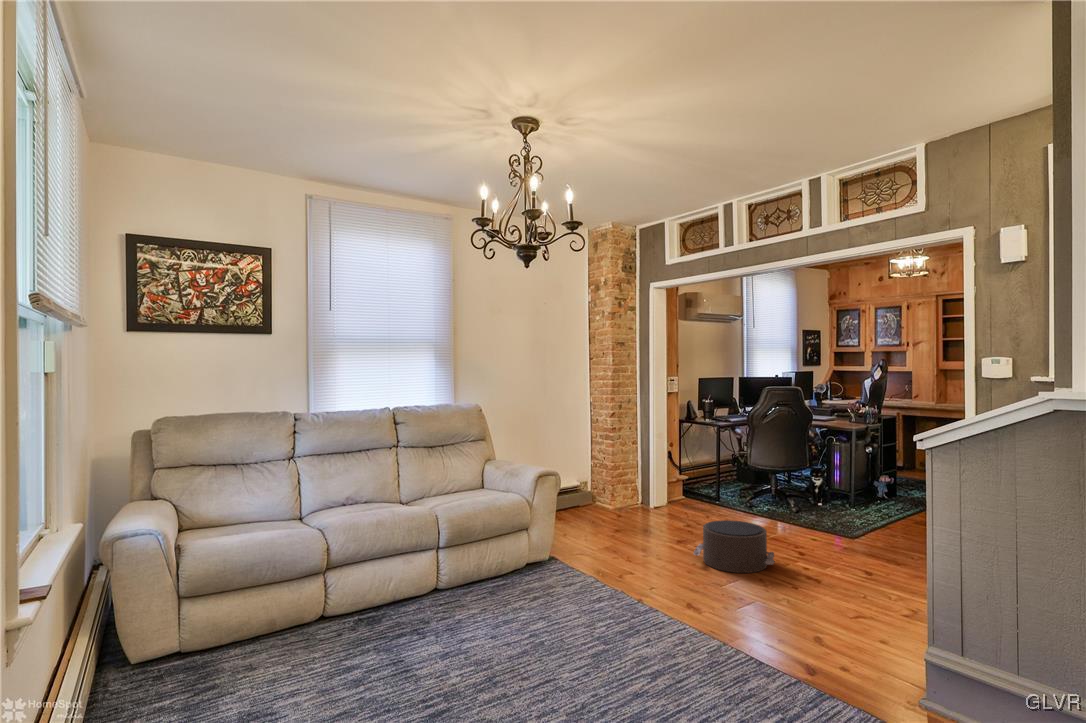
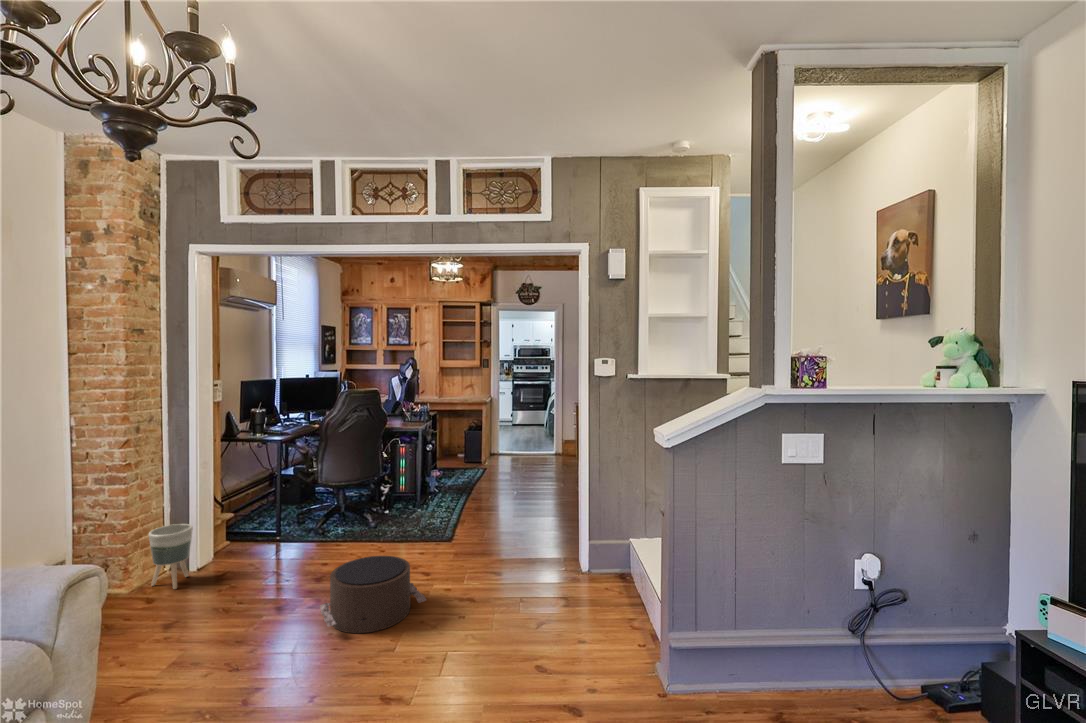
planter: none [625,474,649,516] -> present [149,524,193,589]

